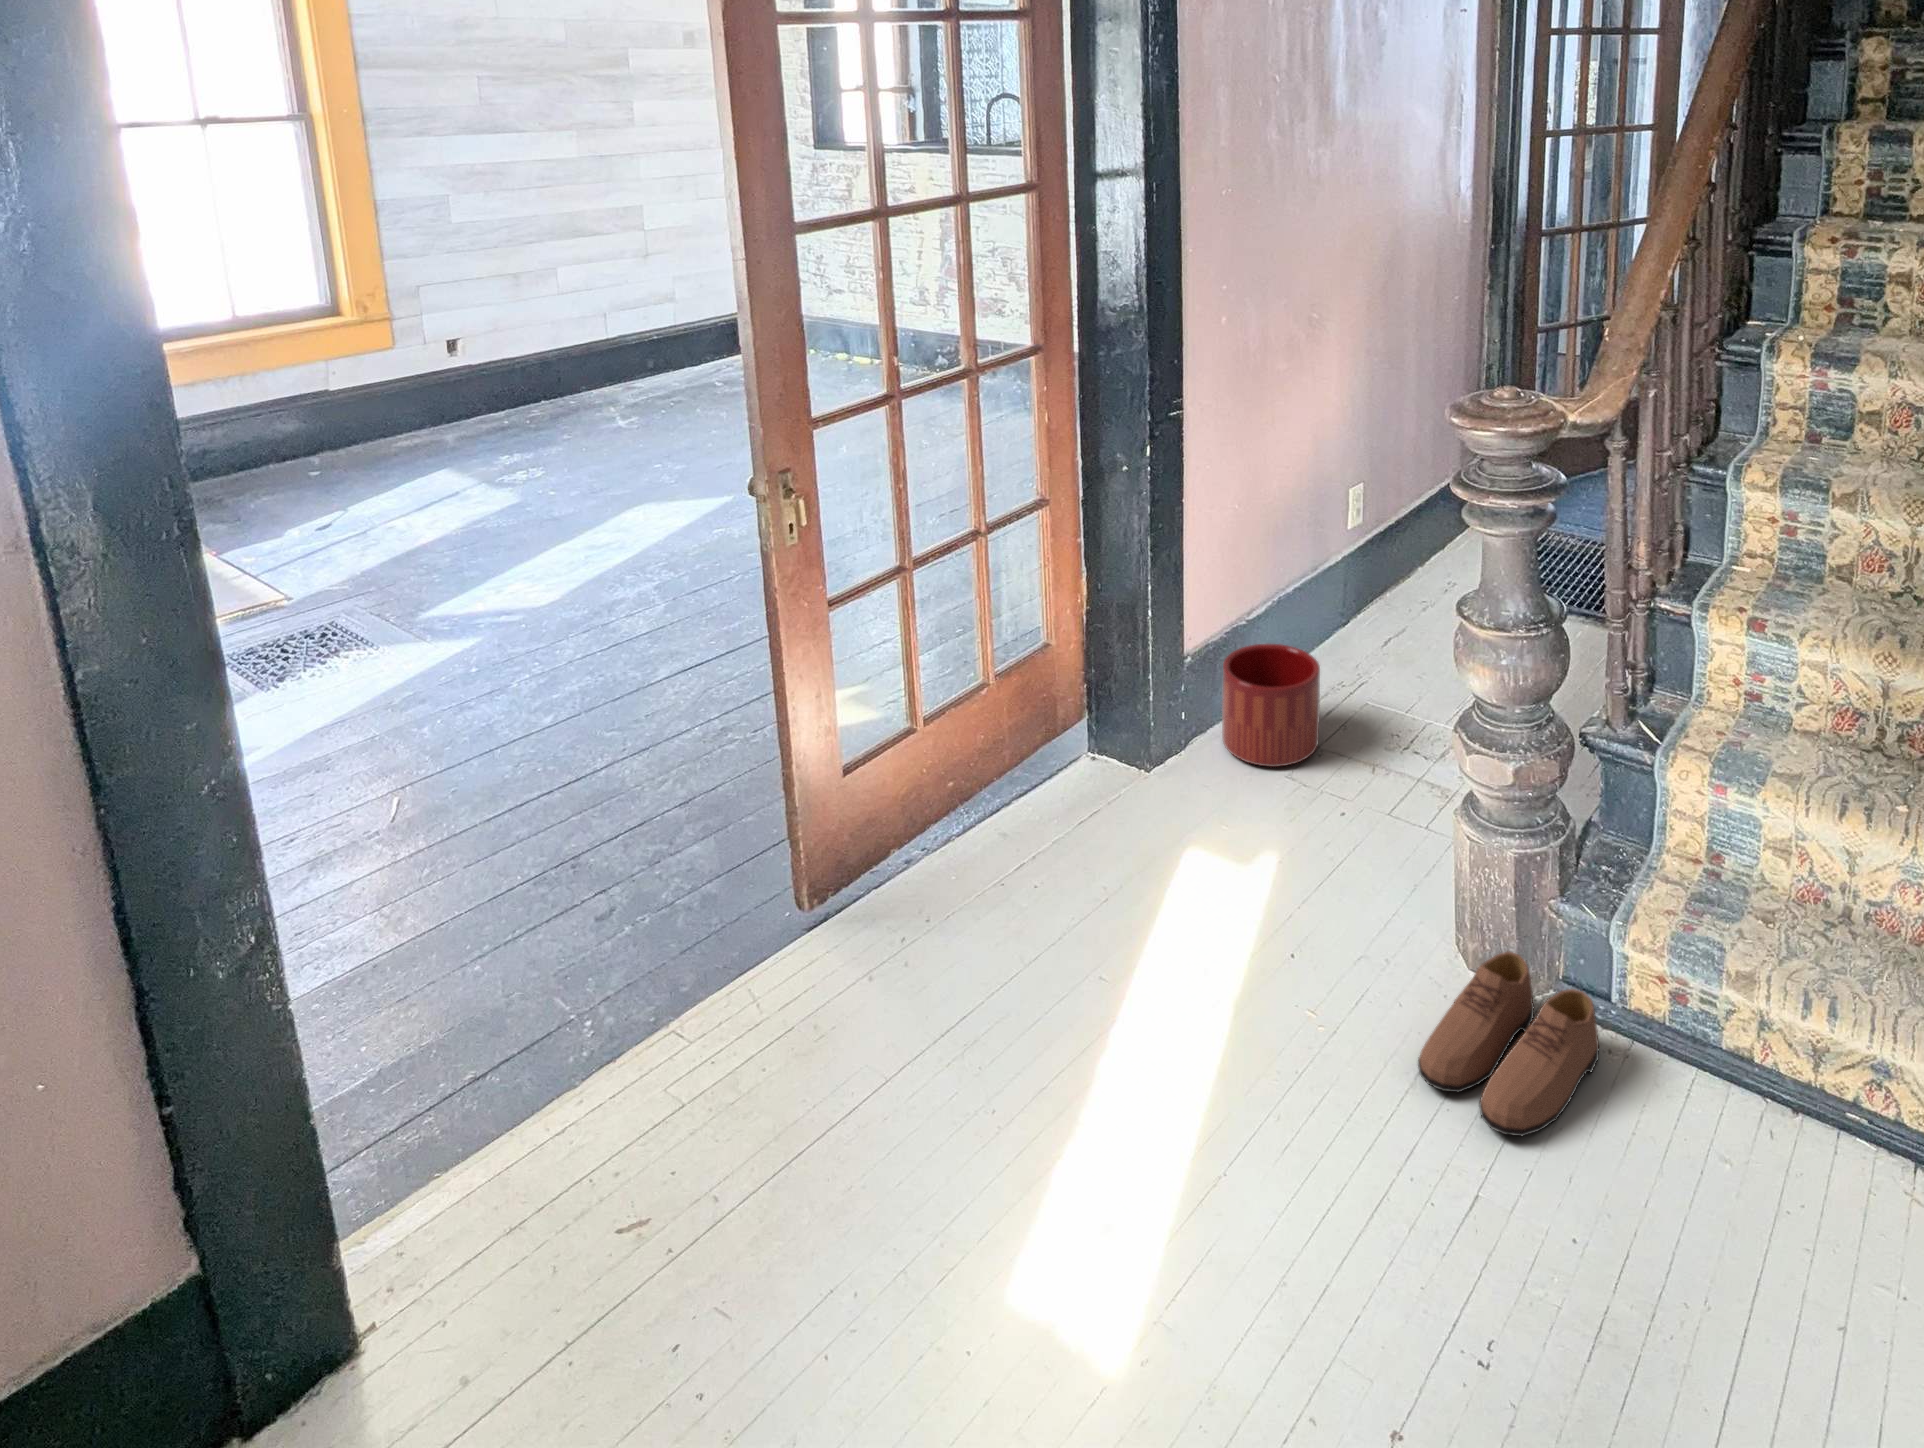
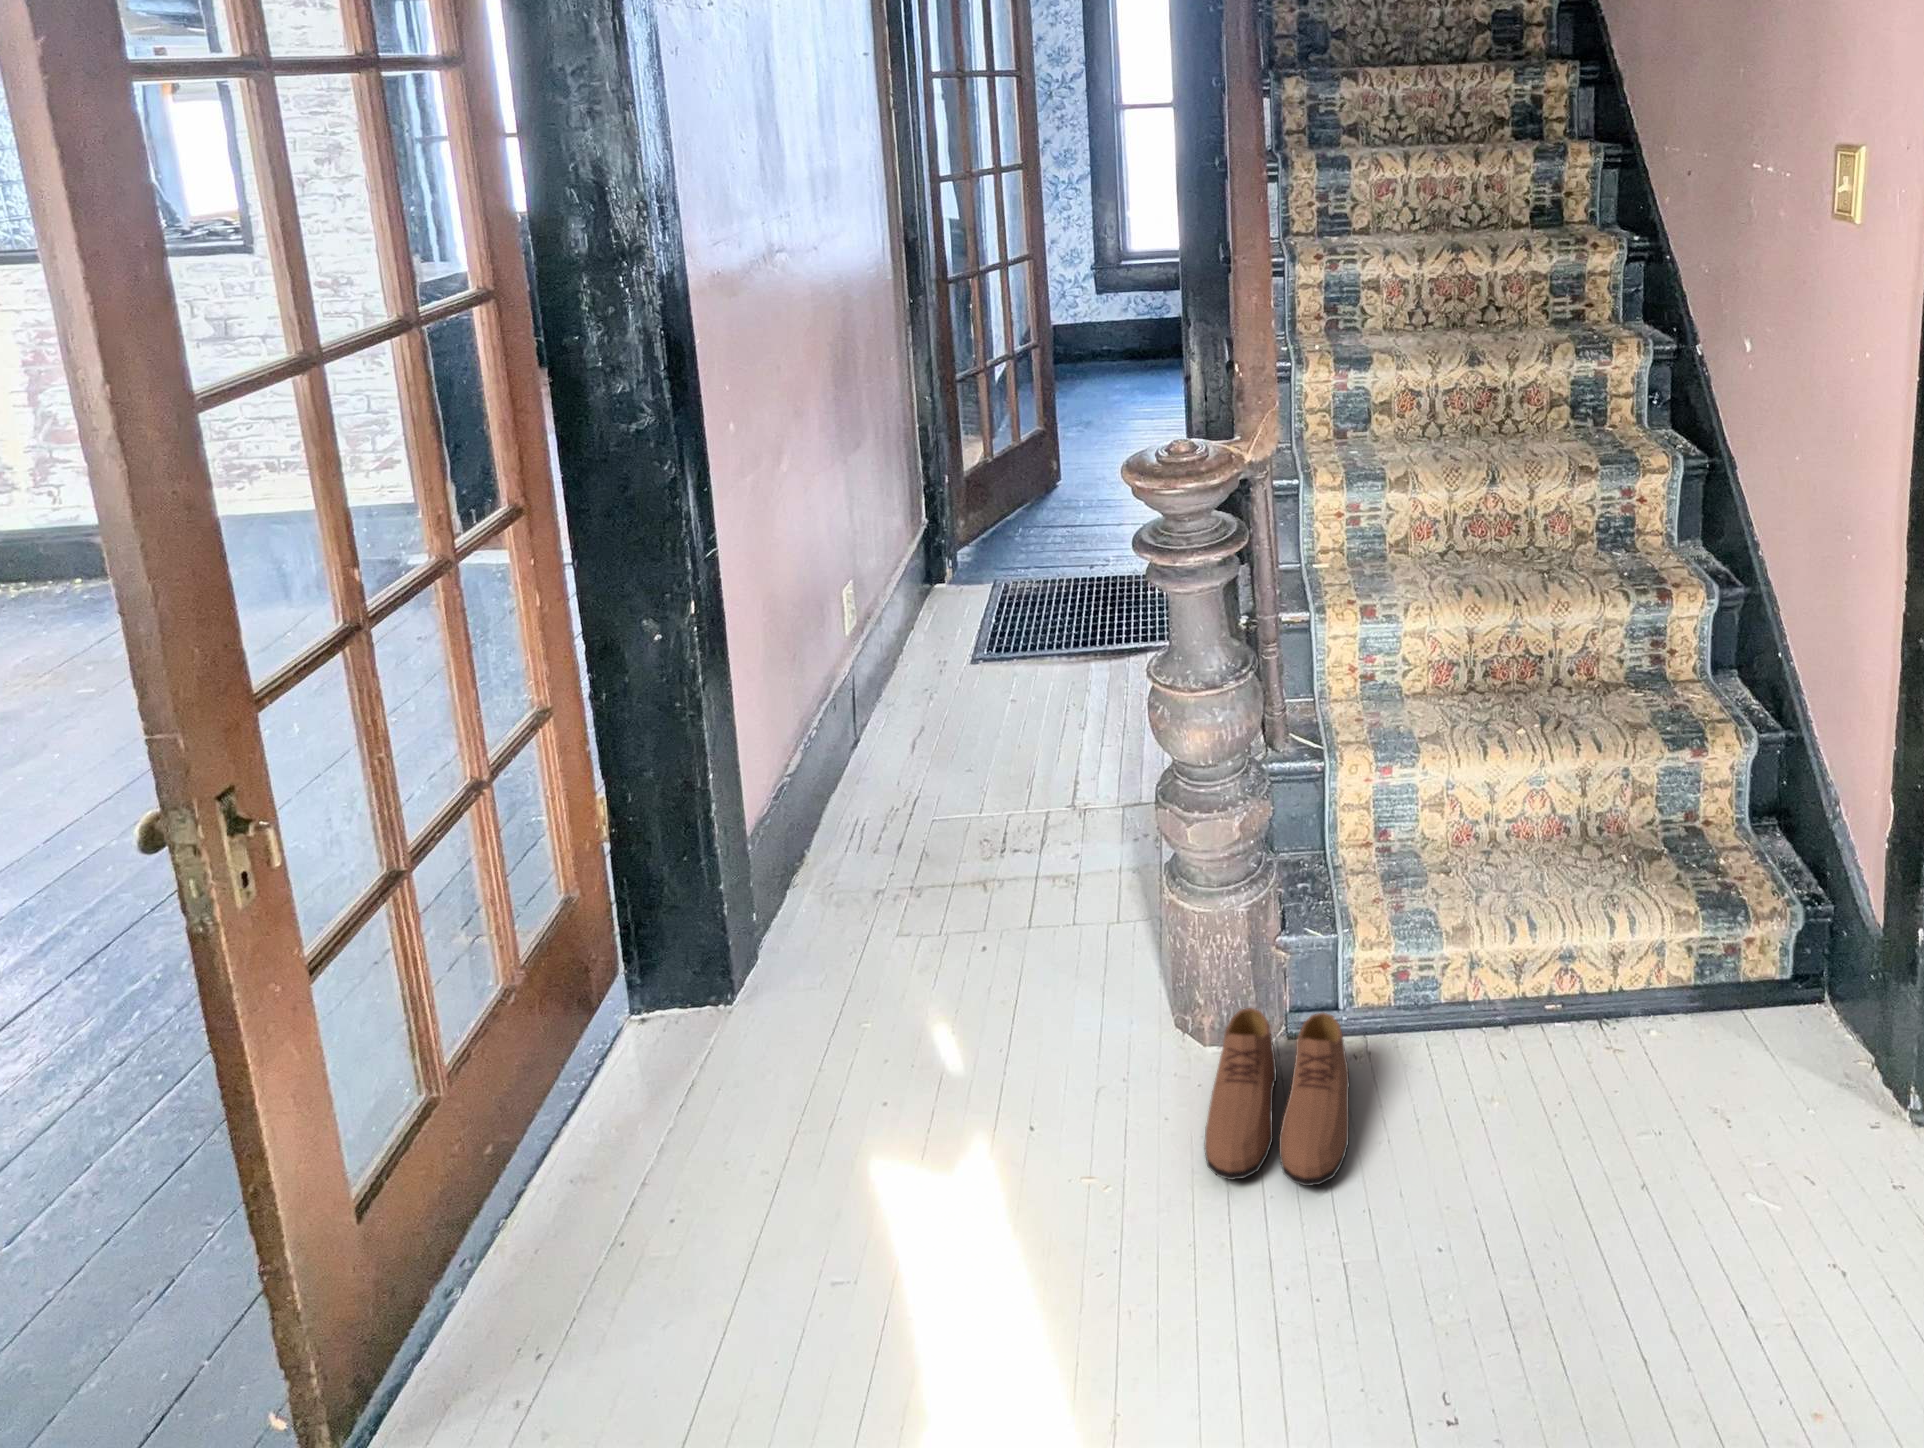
planter: present [1222,644,1320,767] -> none [780,797,908,951]

